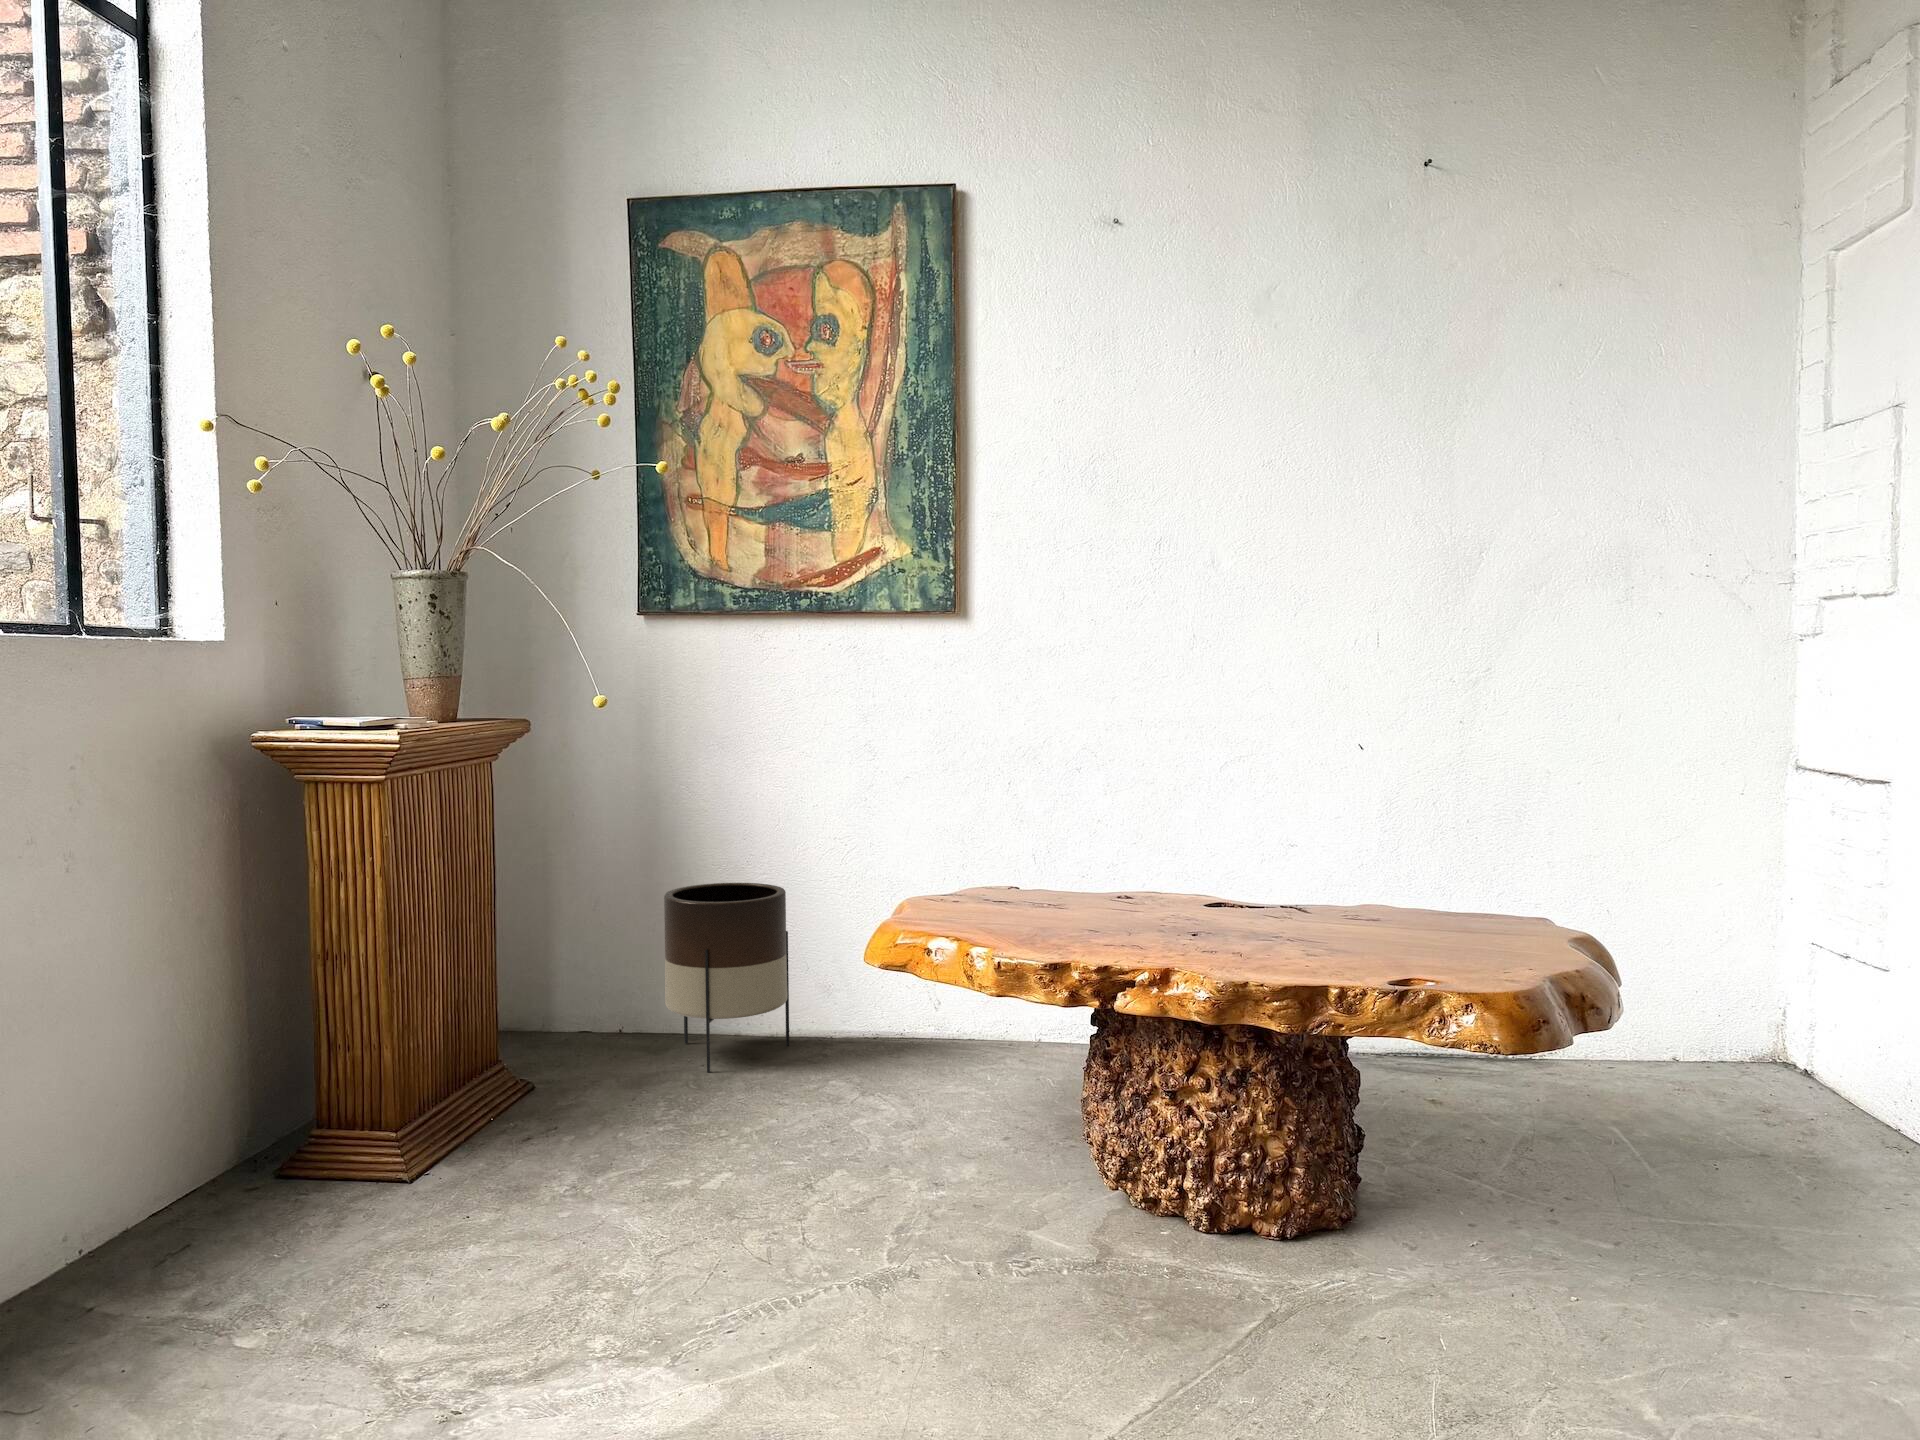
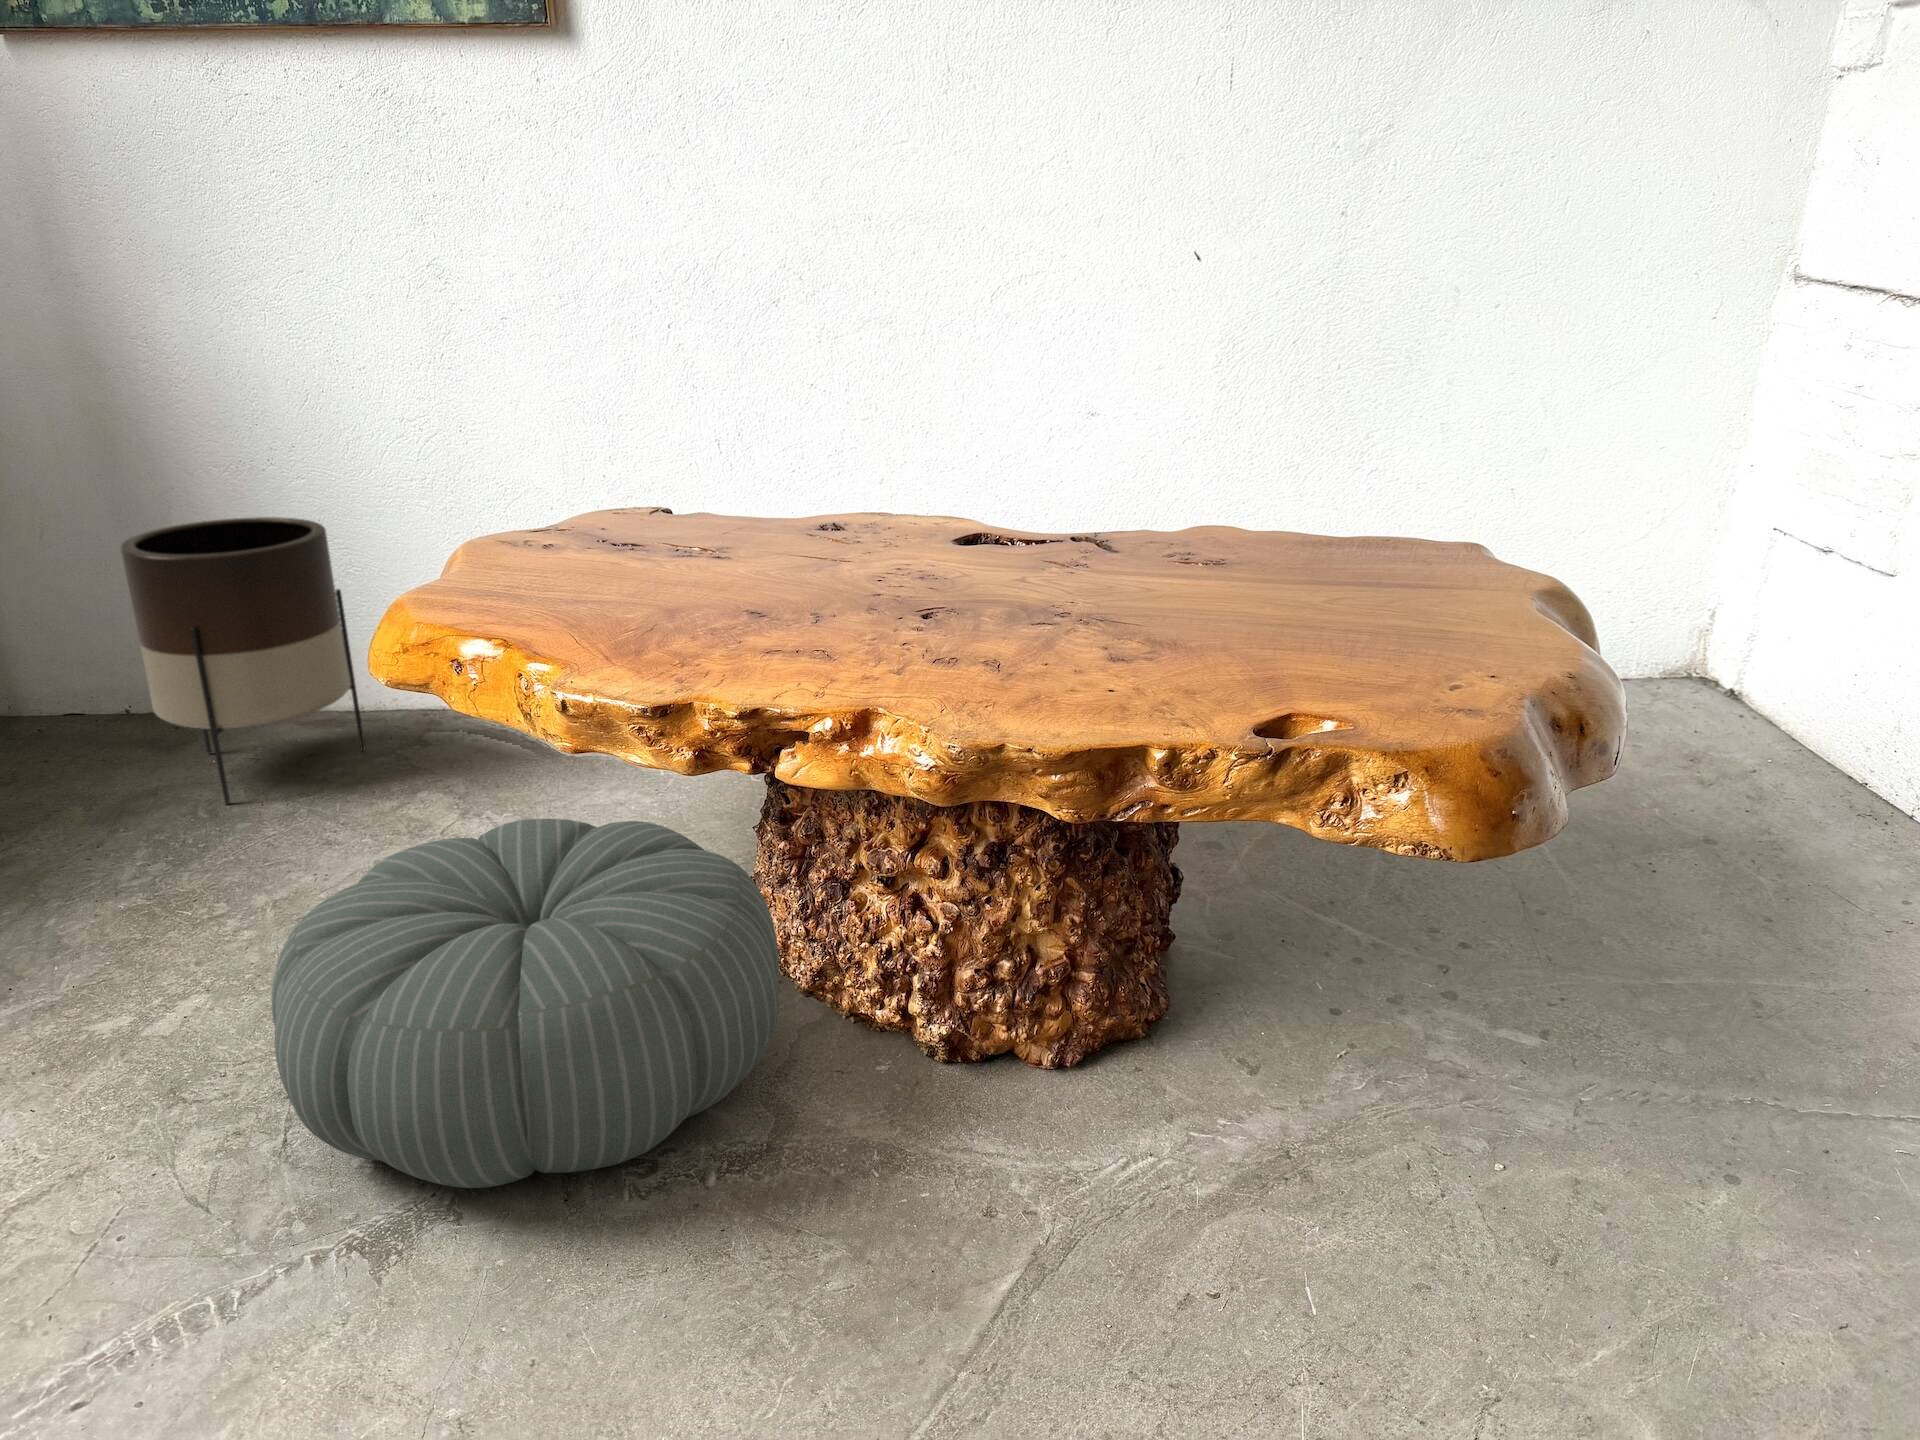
pouf: none [800,1061,1102,1262] -> present [272,819,779,1188]

